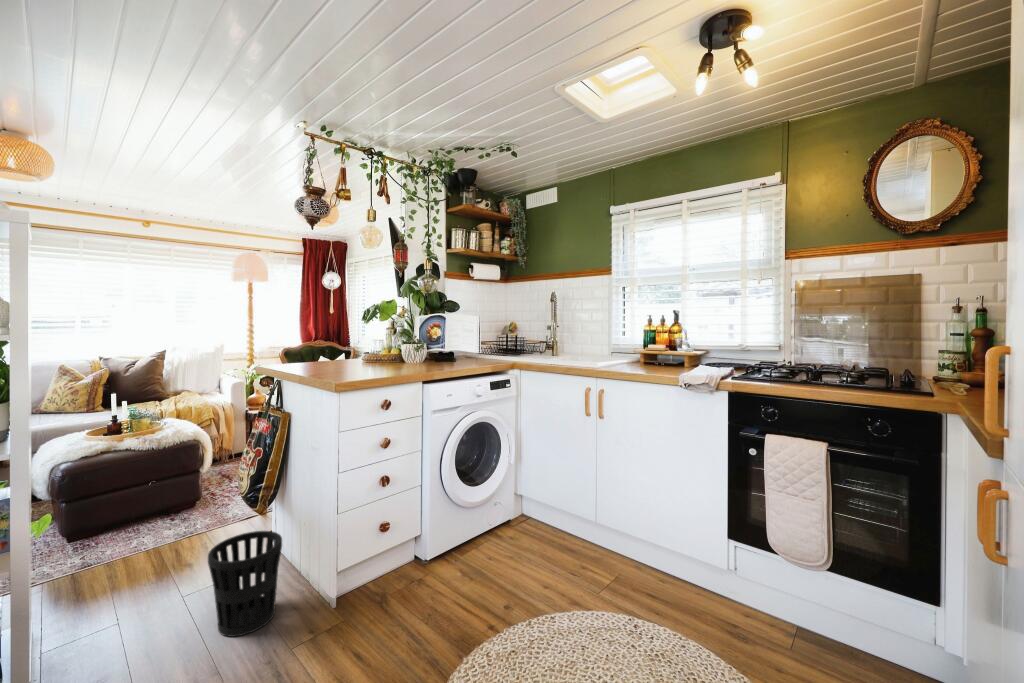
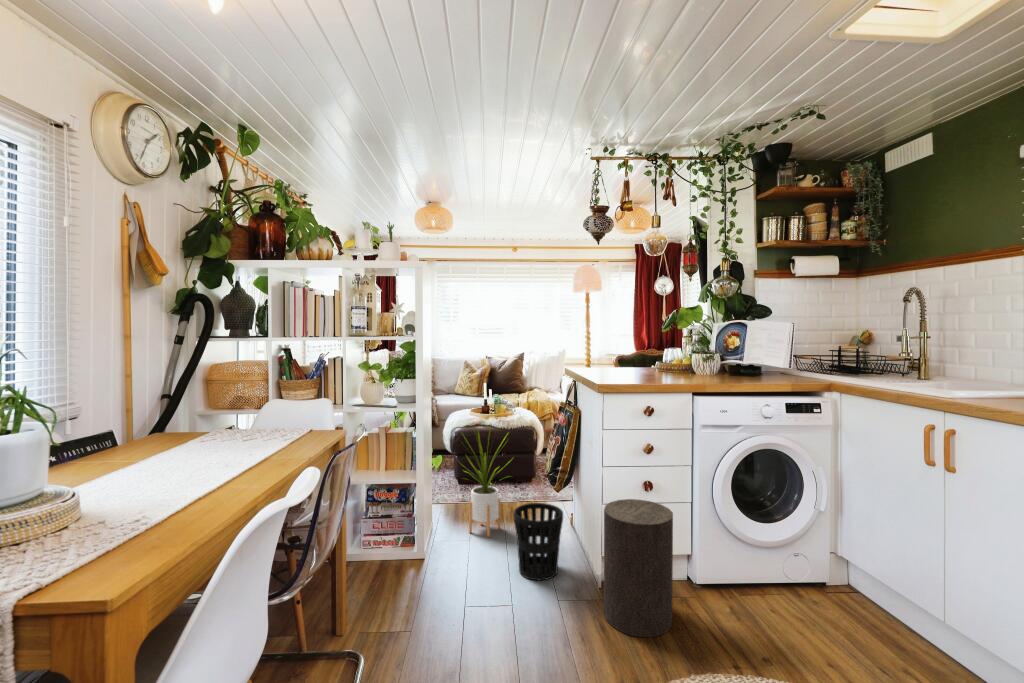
house plant: none [83,444,193,609] -> present [467,431,504,537]
stool: none [348,495,422,647] -> present [604,499,673,637]

